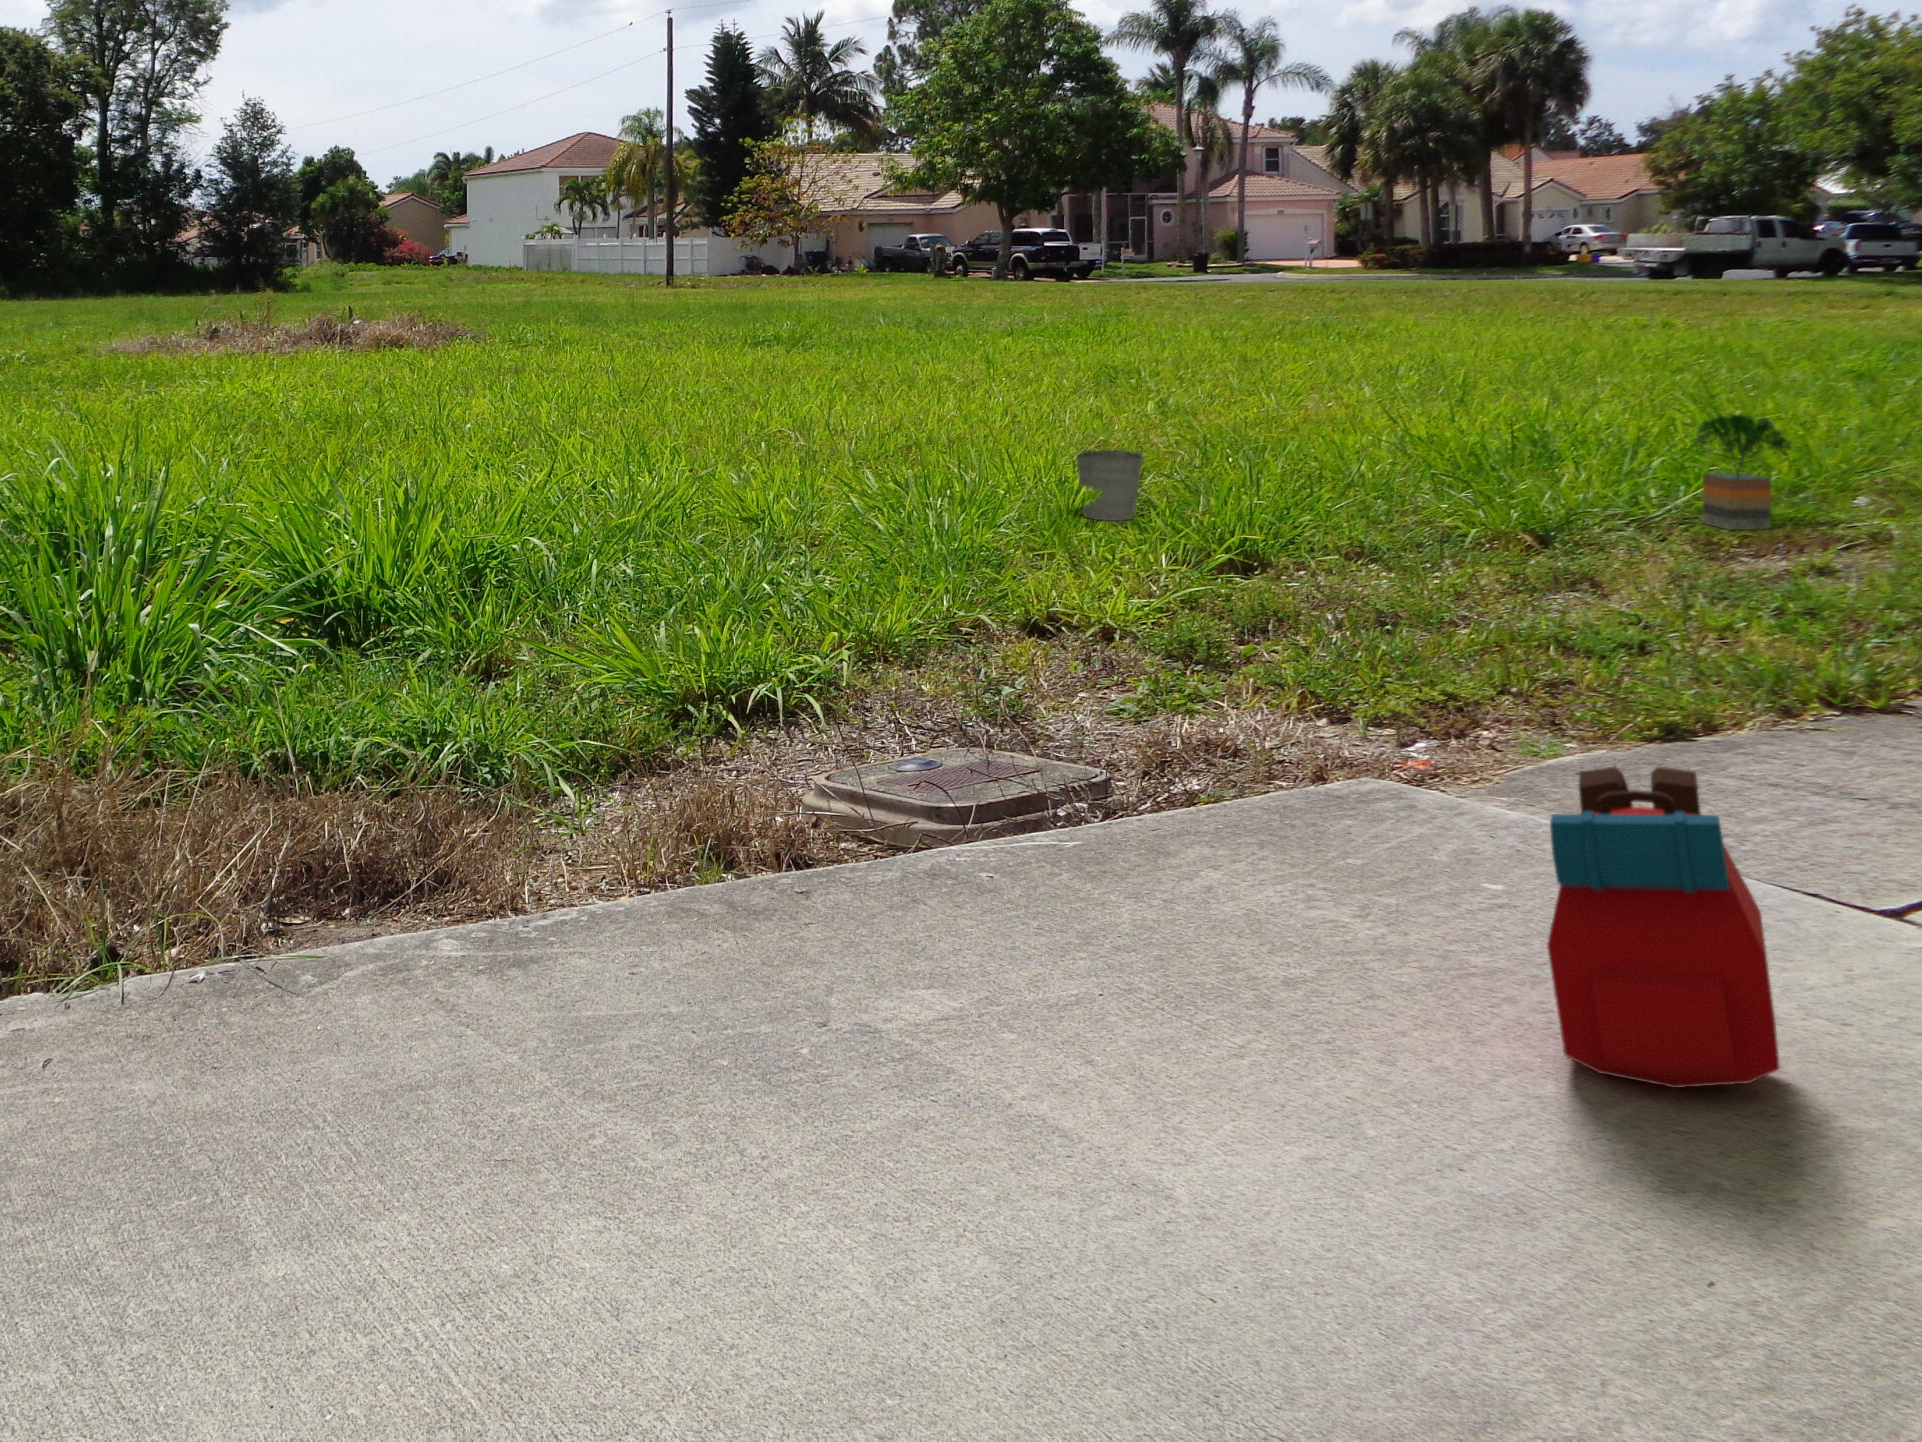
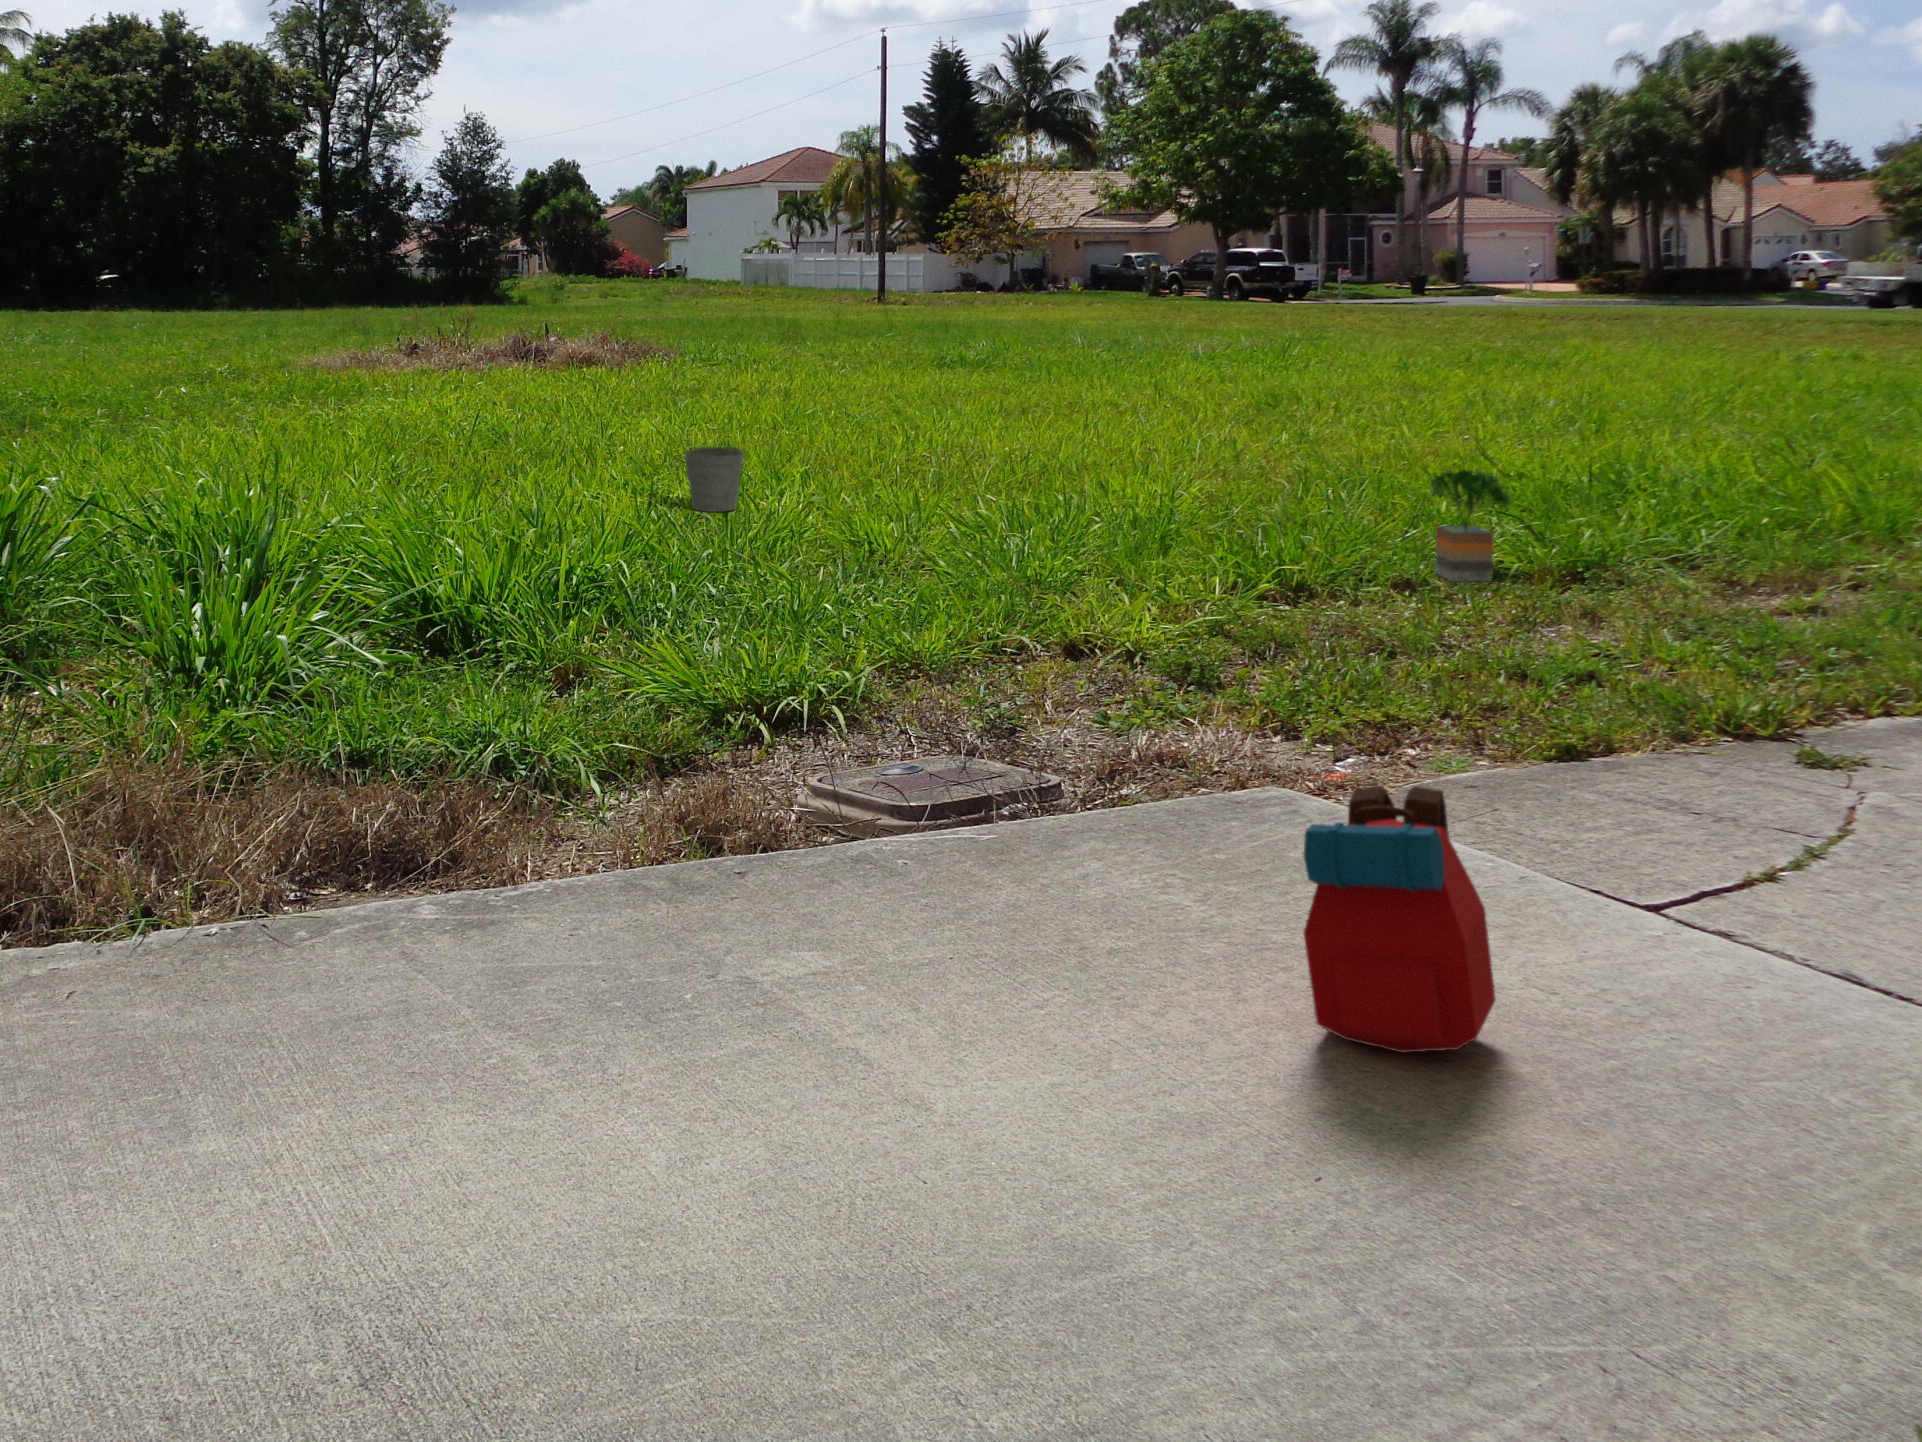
potted tree: present [1696,414,1792,530] -> present [1430,469,1511,582]
bucket: present [1076,449,1143,521] -> present [685,447,744,512]

